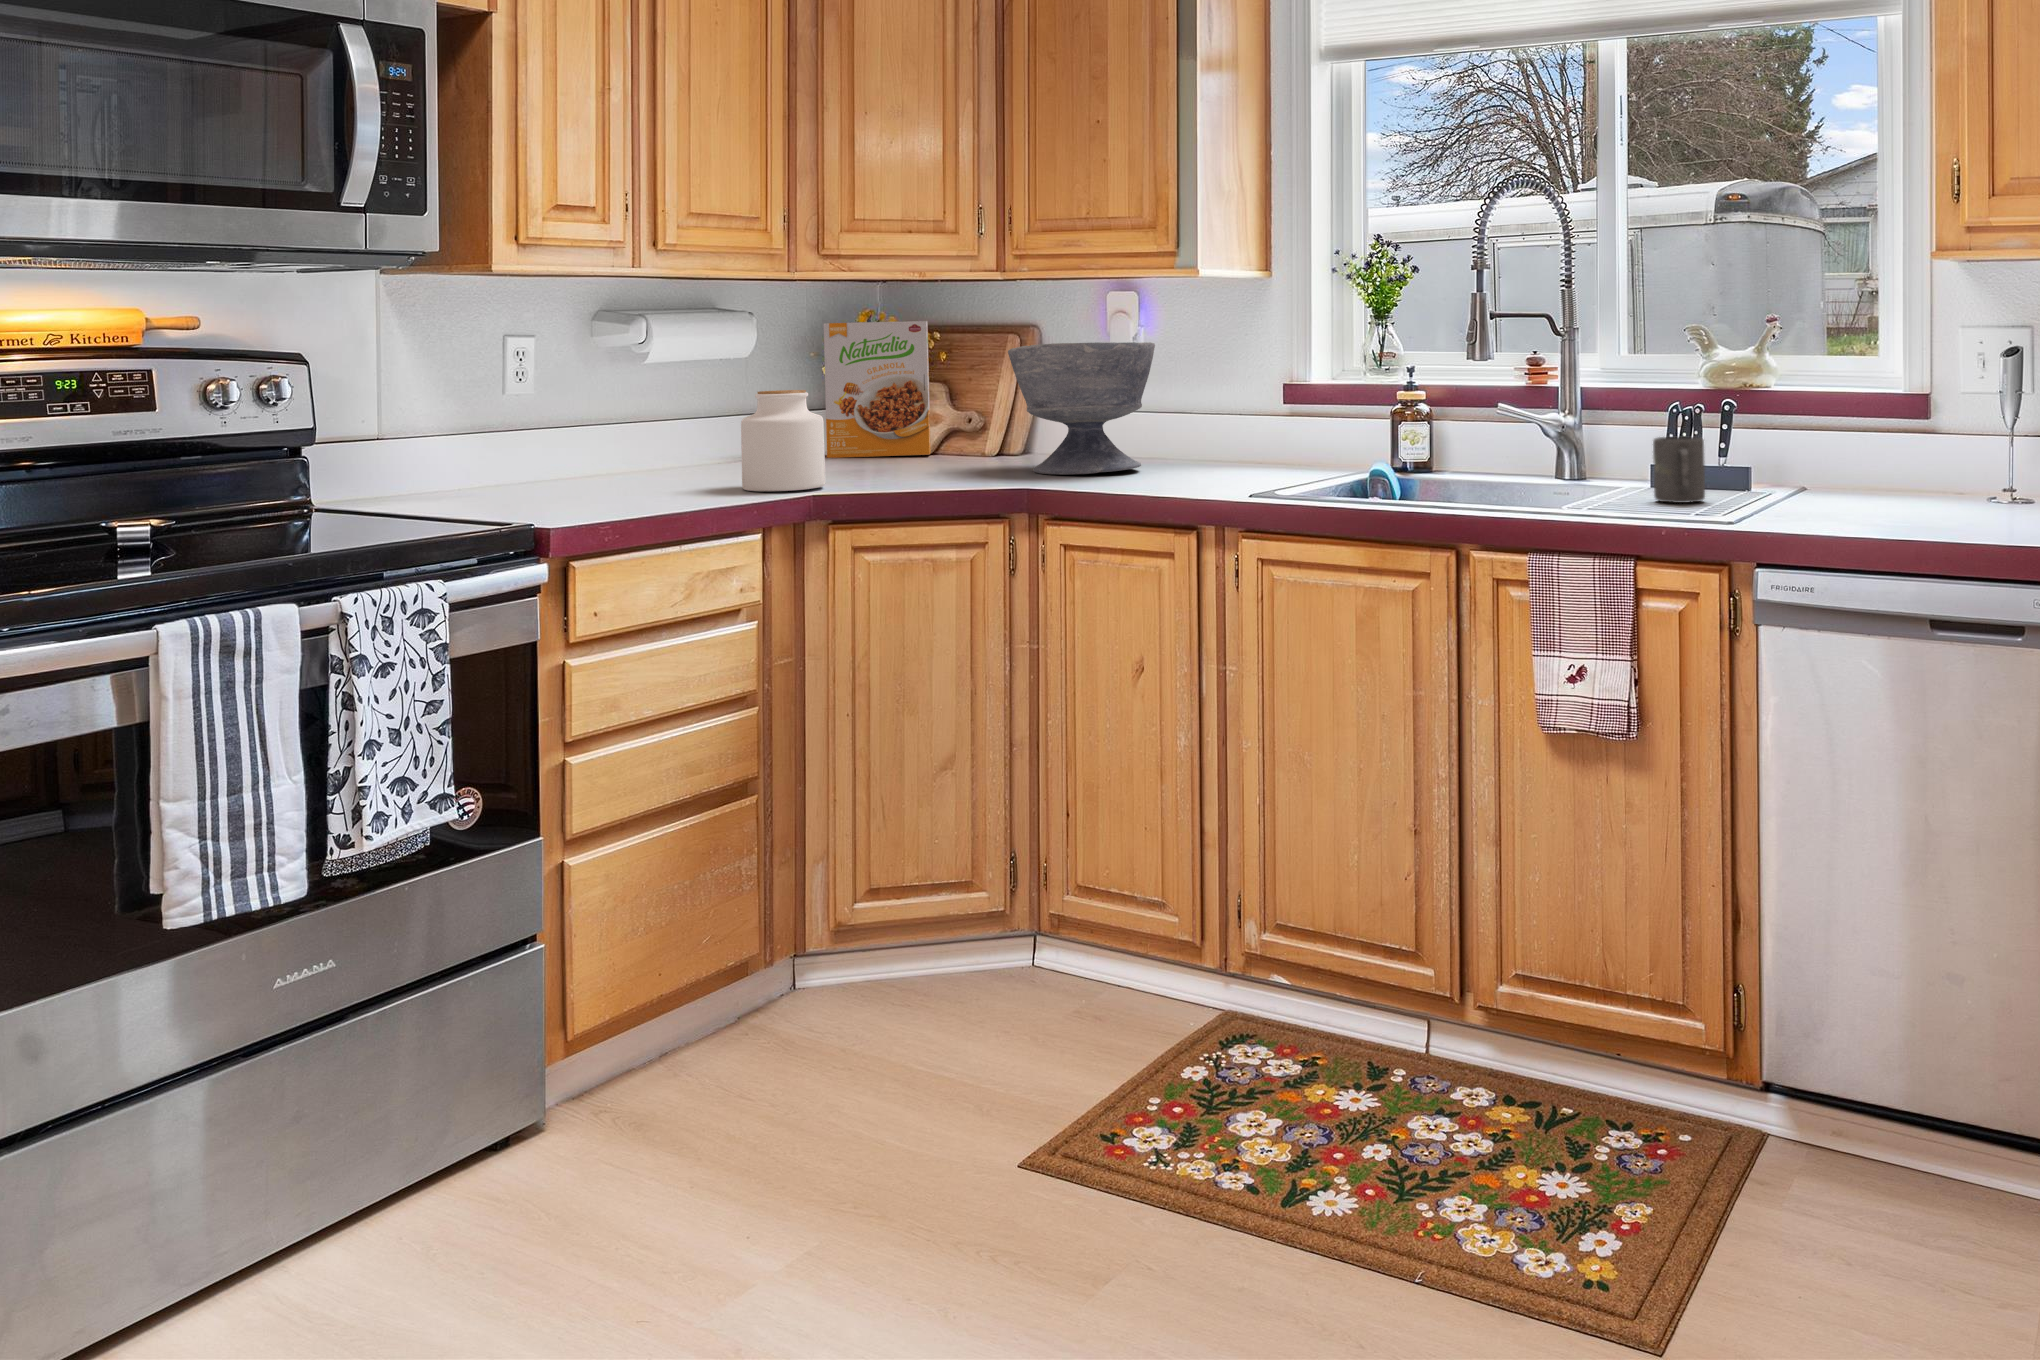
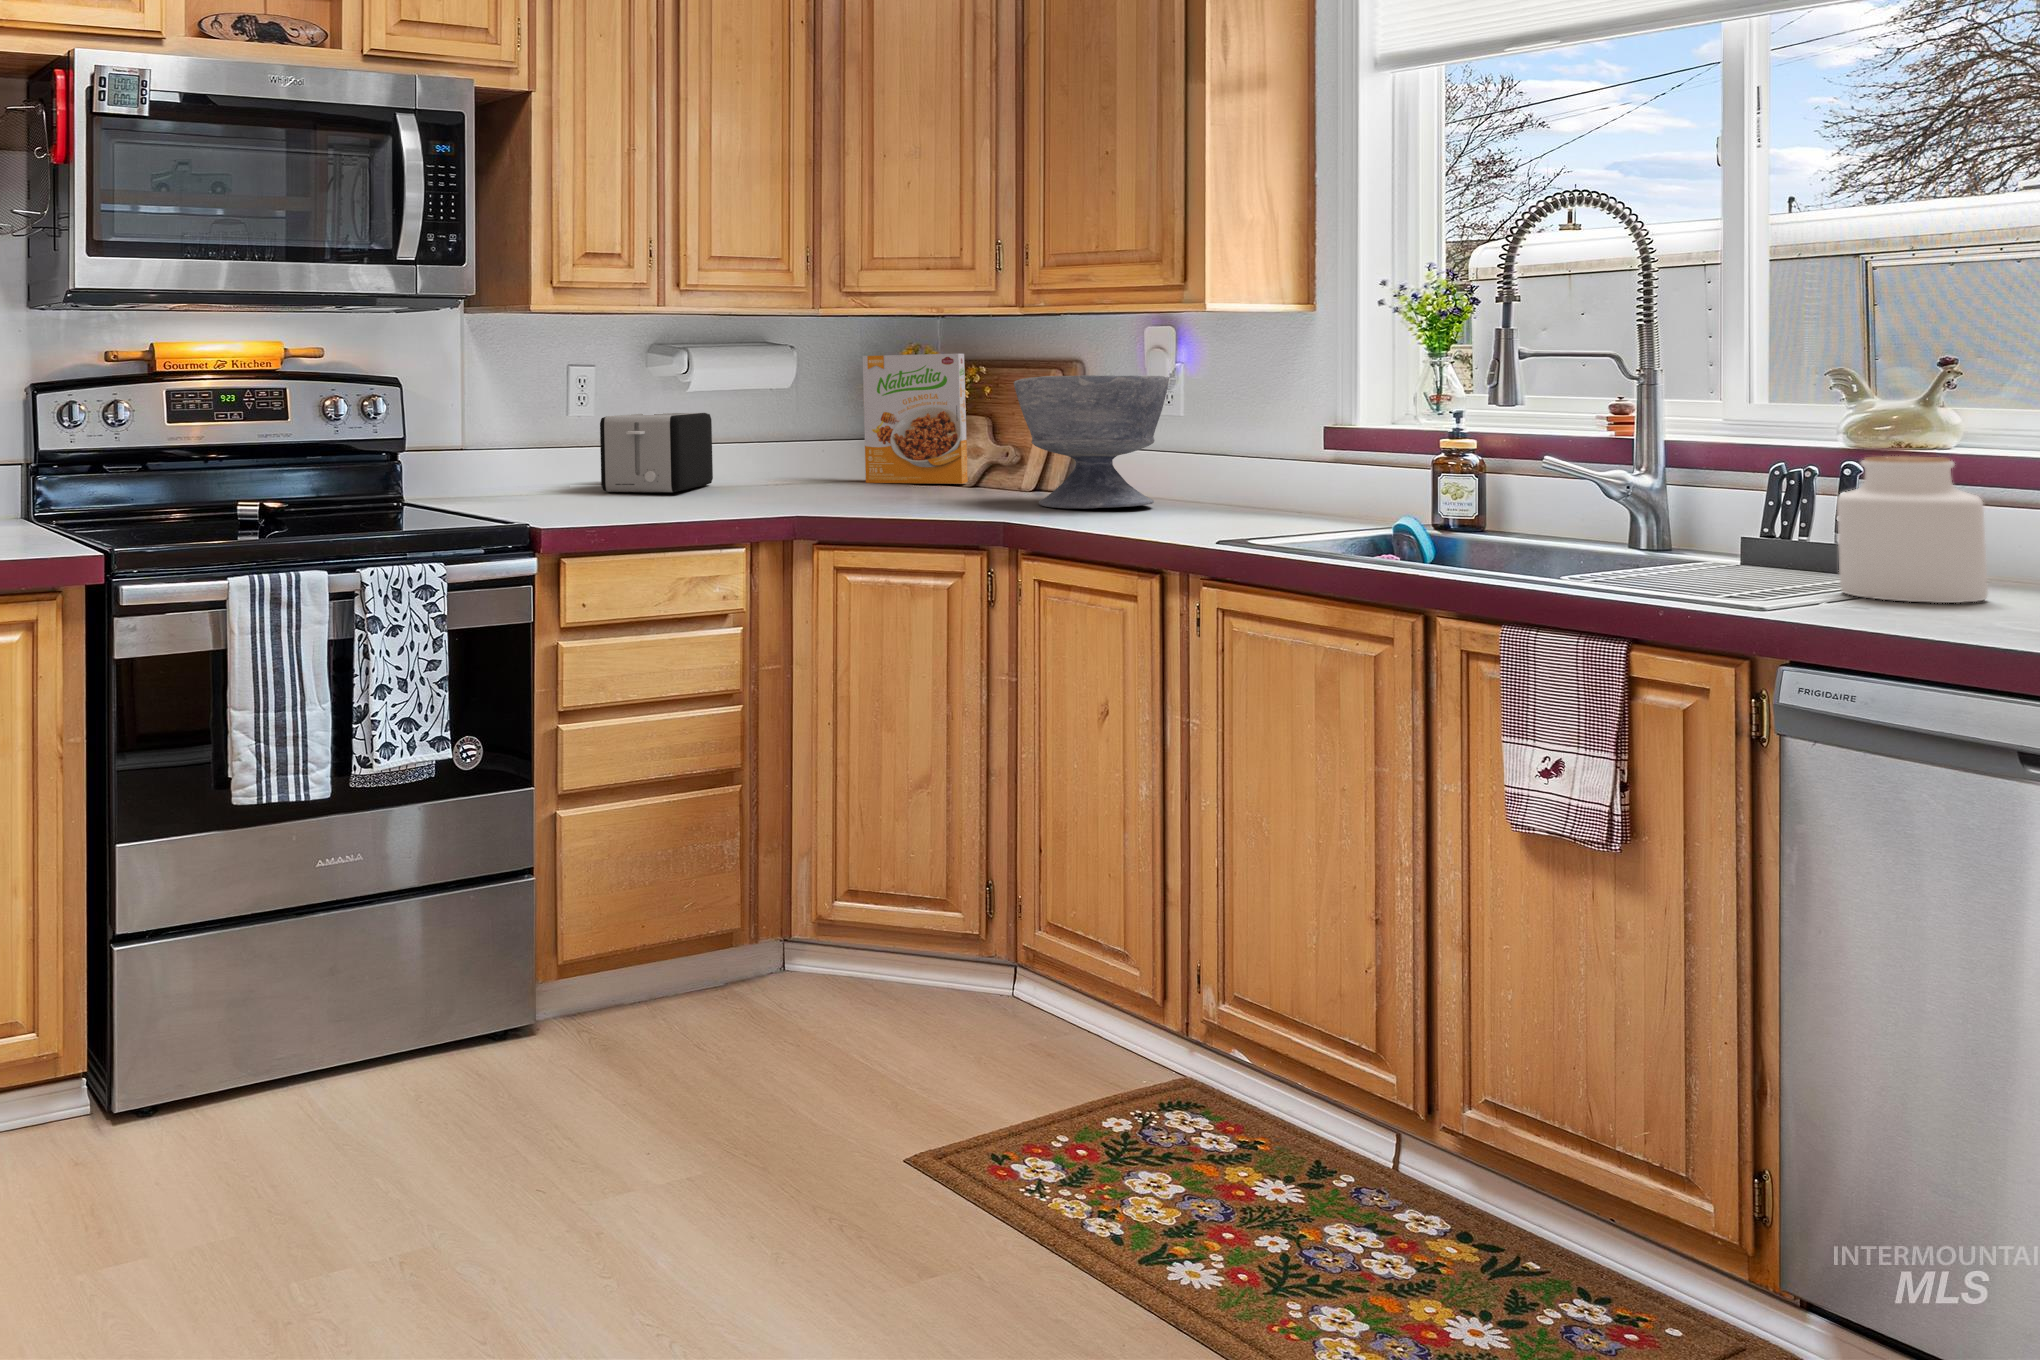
toaster: none [547,387,667,481] -> present [600,413,713,492]
jar: present [741,390,825,491] -> present [1837,456,1988,603]
mug: present [1653,437,1705,503] -> none [1742,496,1819,578]

